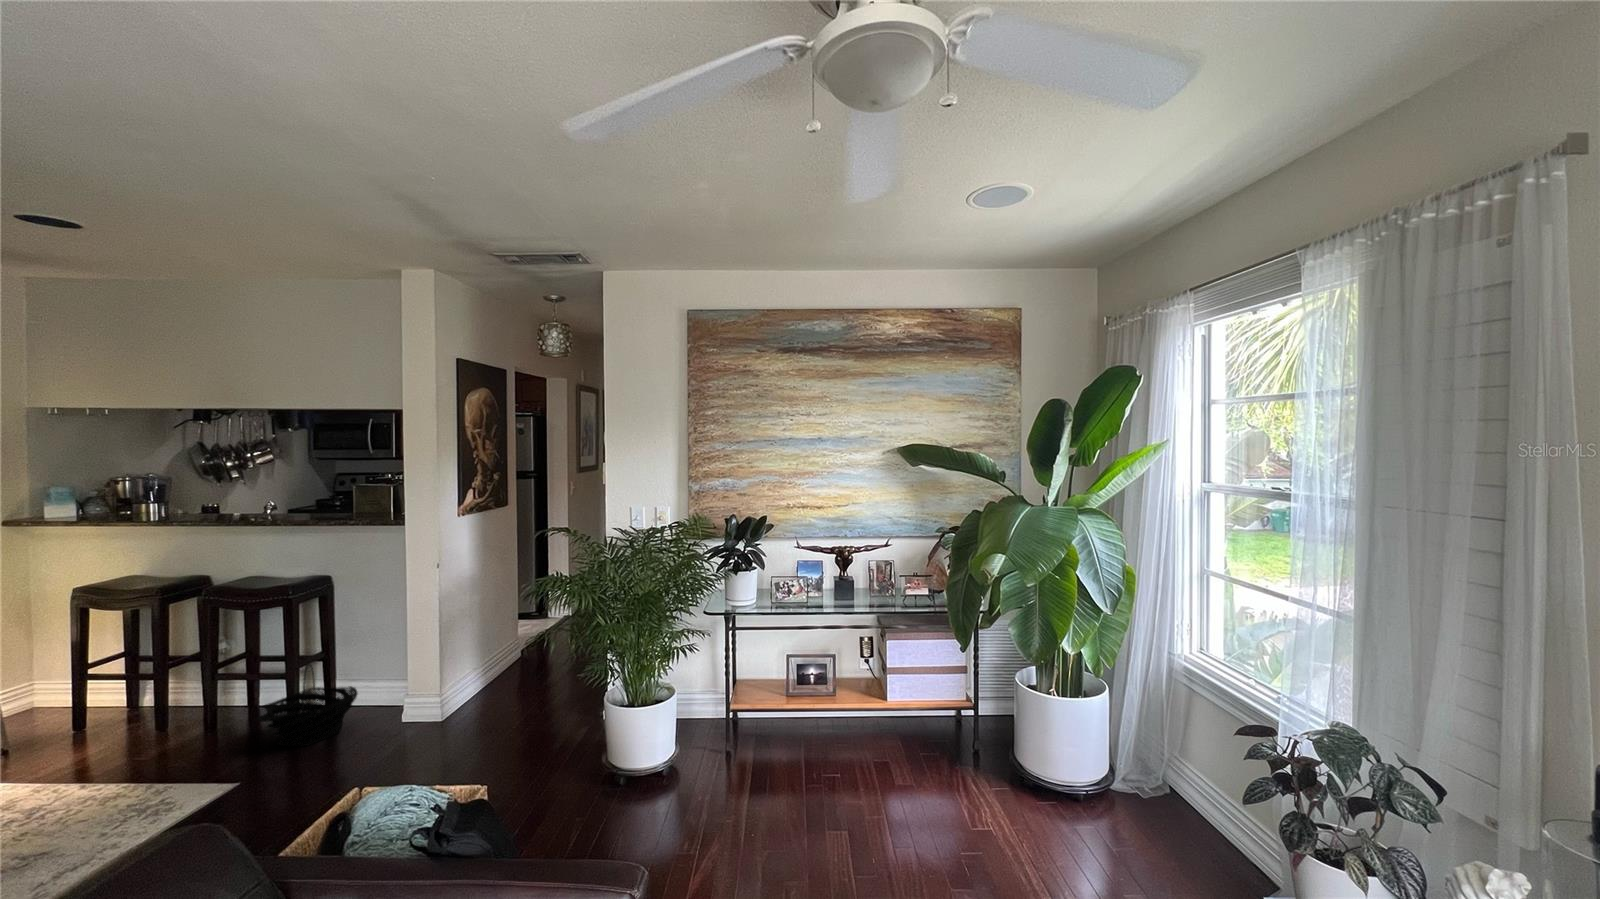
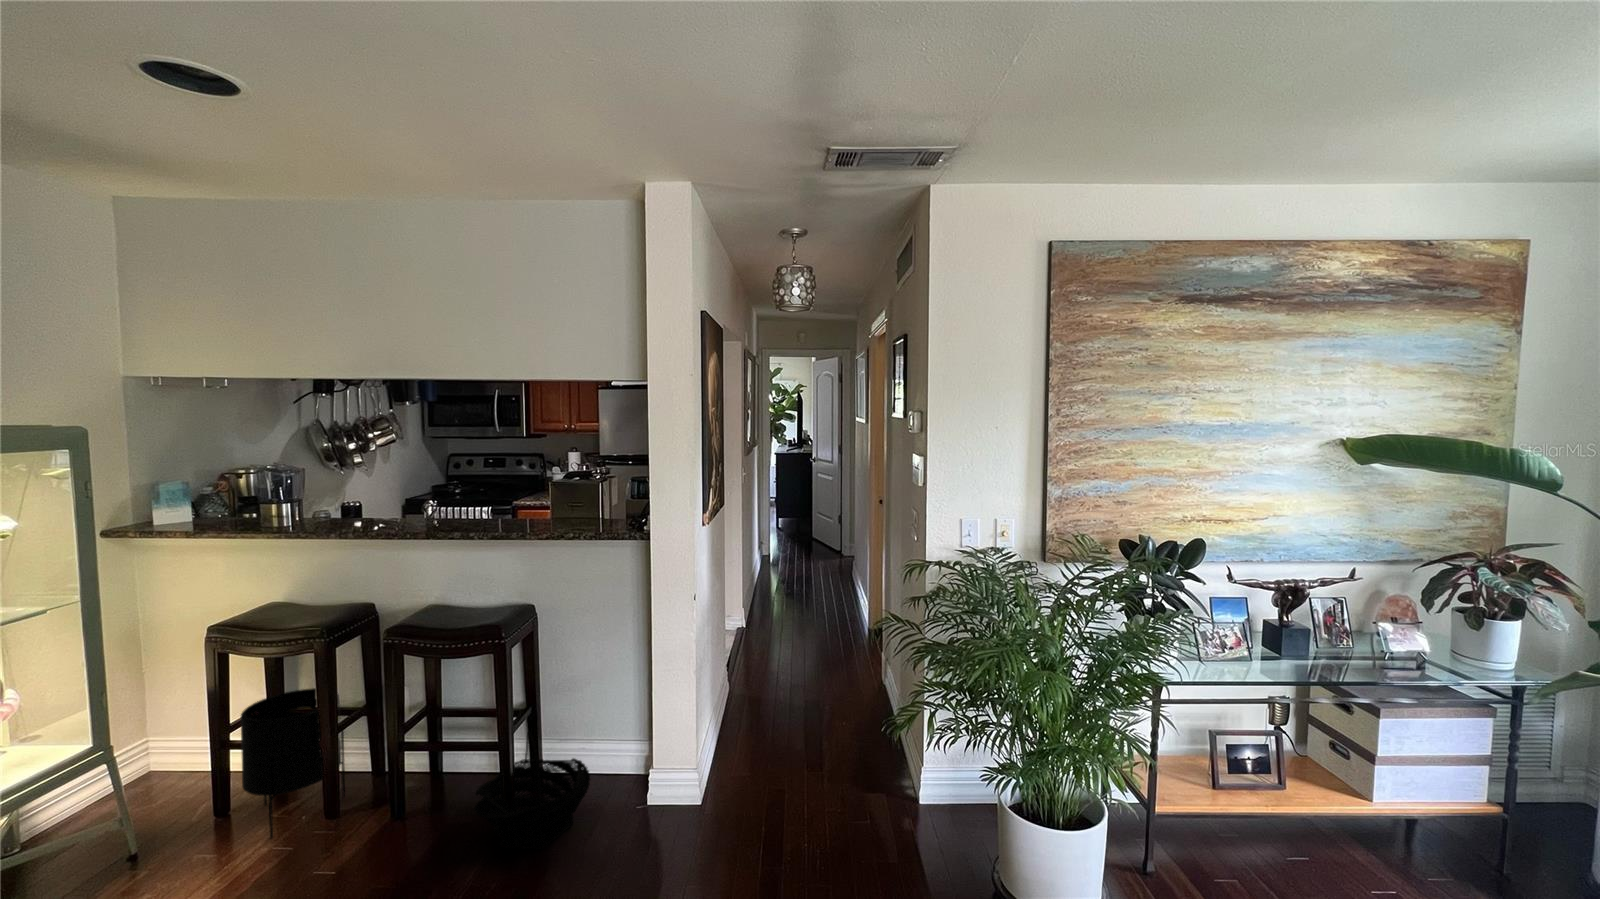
planter: none [95,638,183,743] -> present [241,688,345,839]

